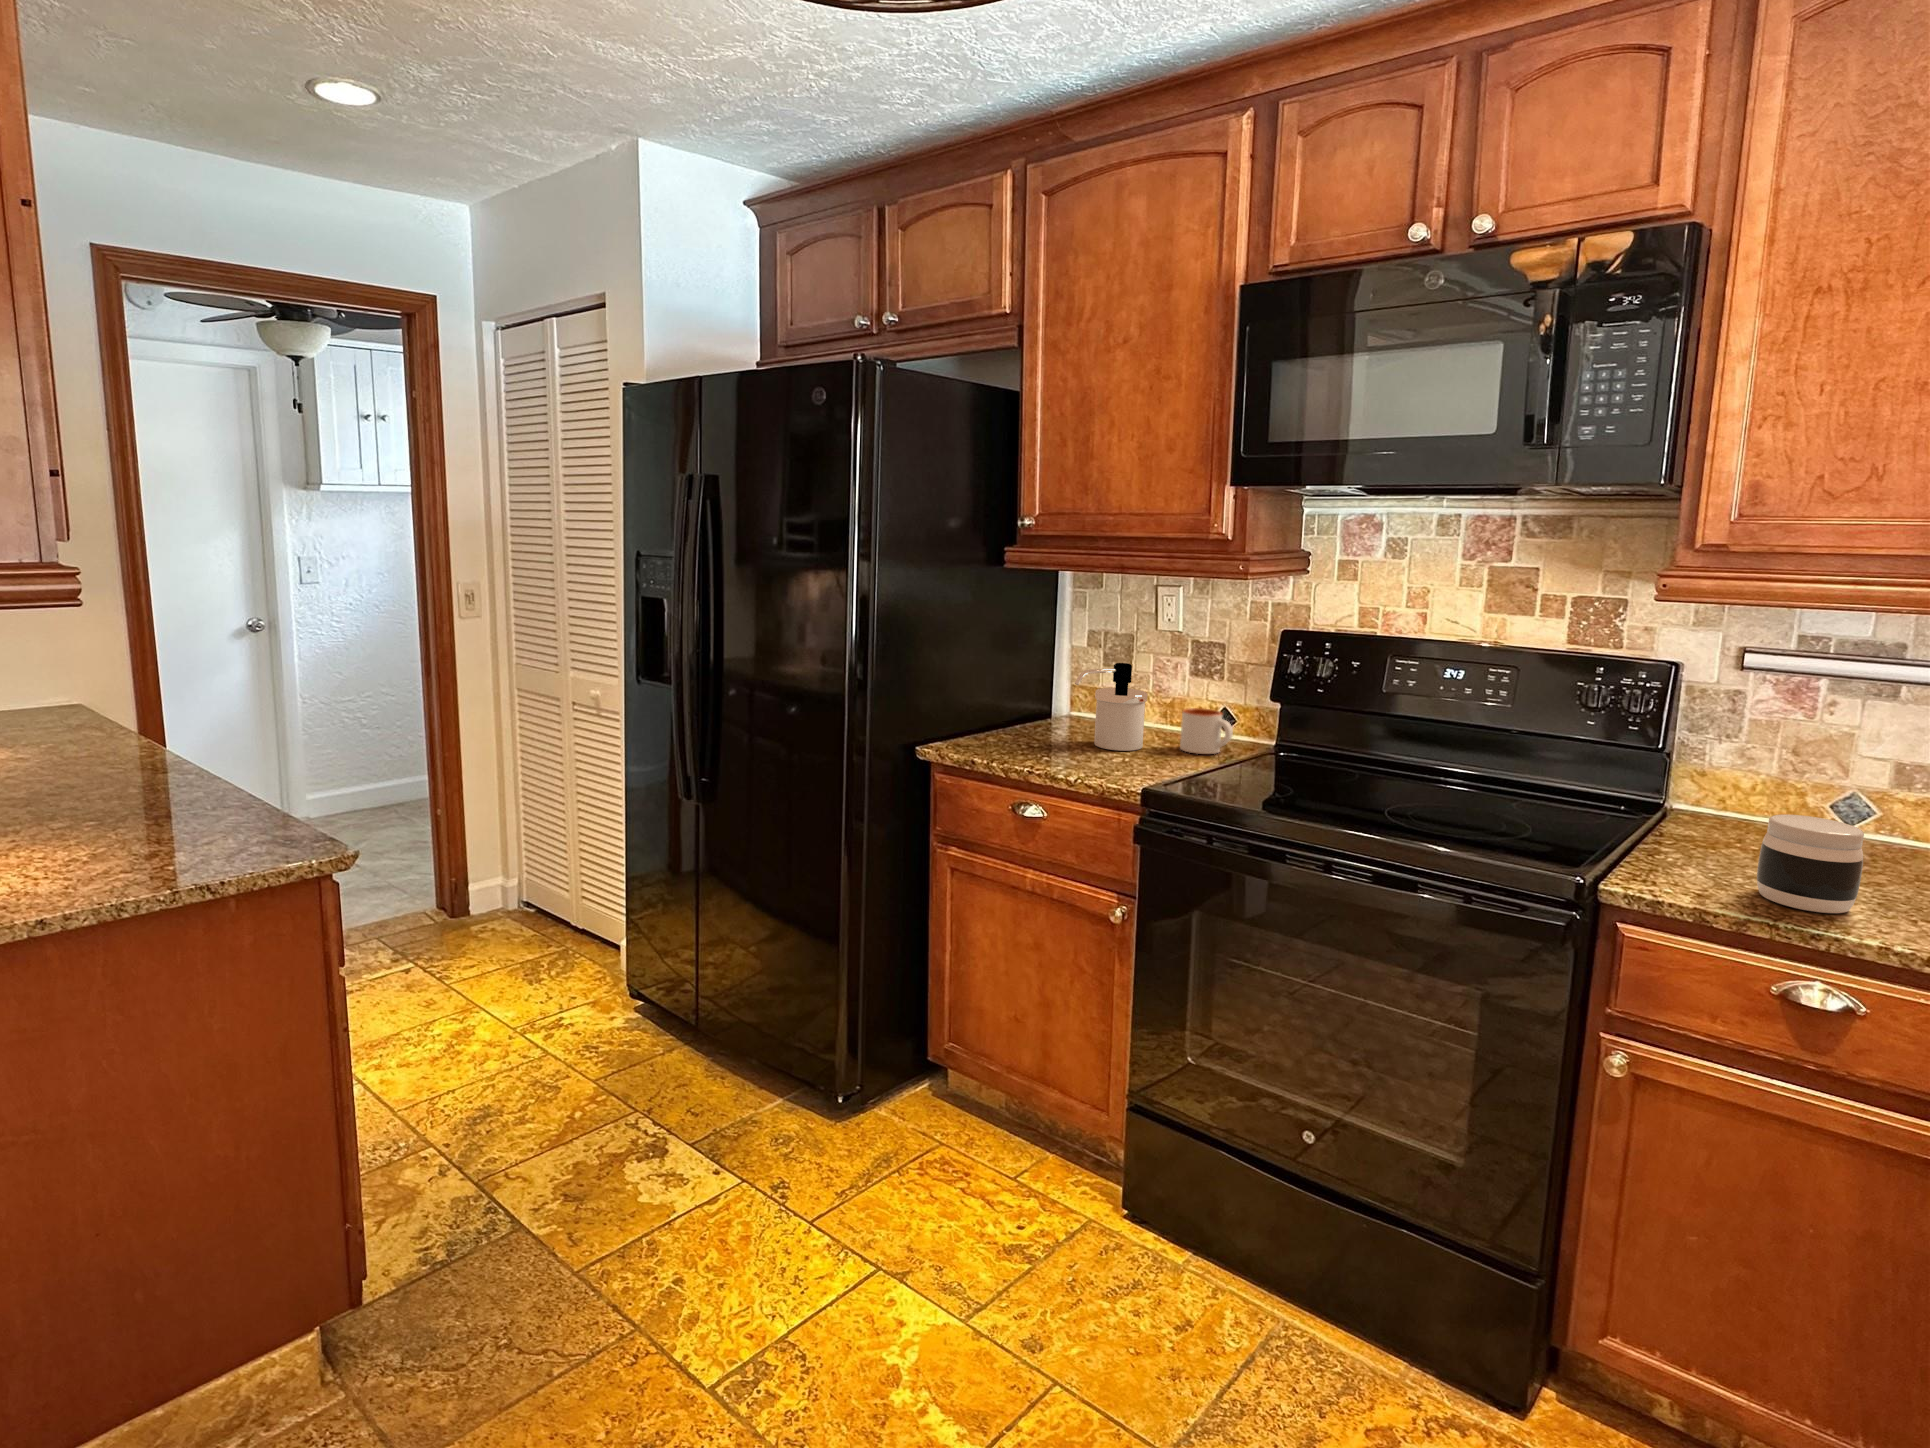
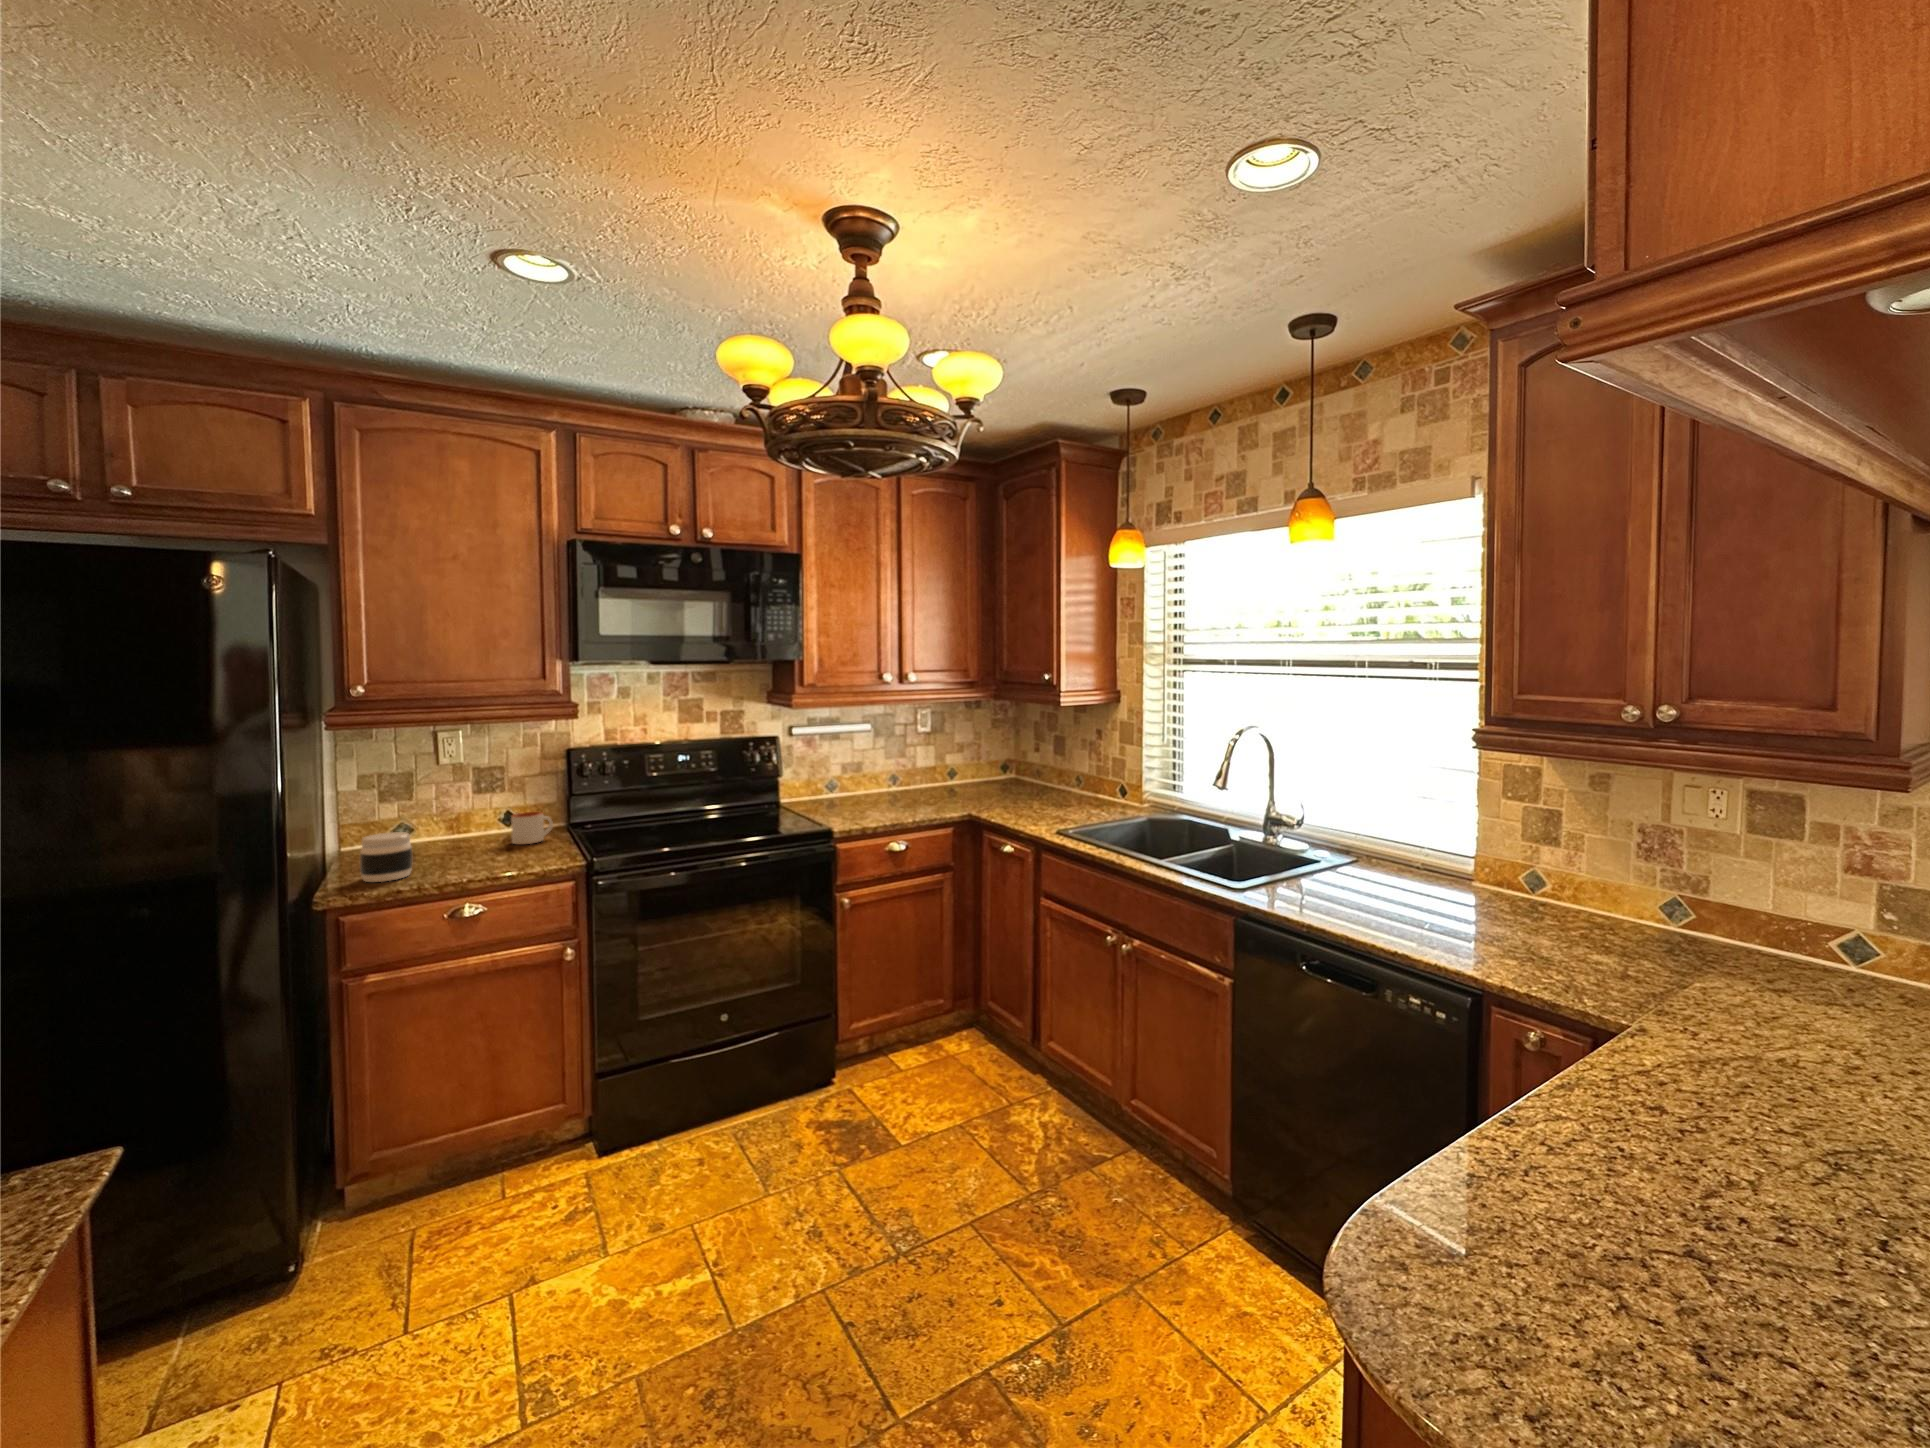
soap dispenser: present [1075,663,1148,751] -> none [446,791,492,859]
jar: present [1757,814,1864,913] -> present [360,832,412,882]

